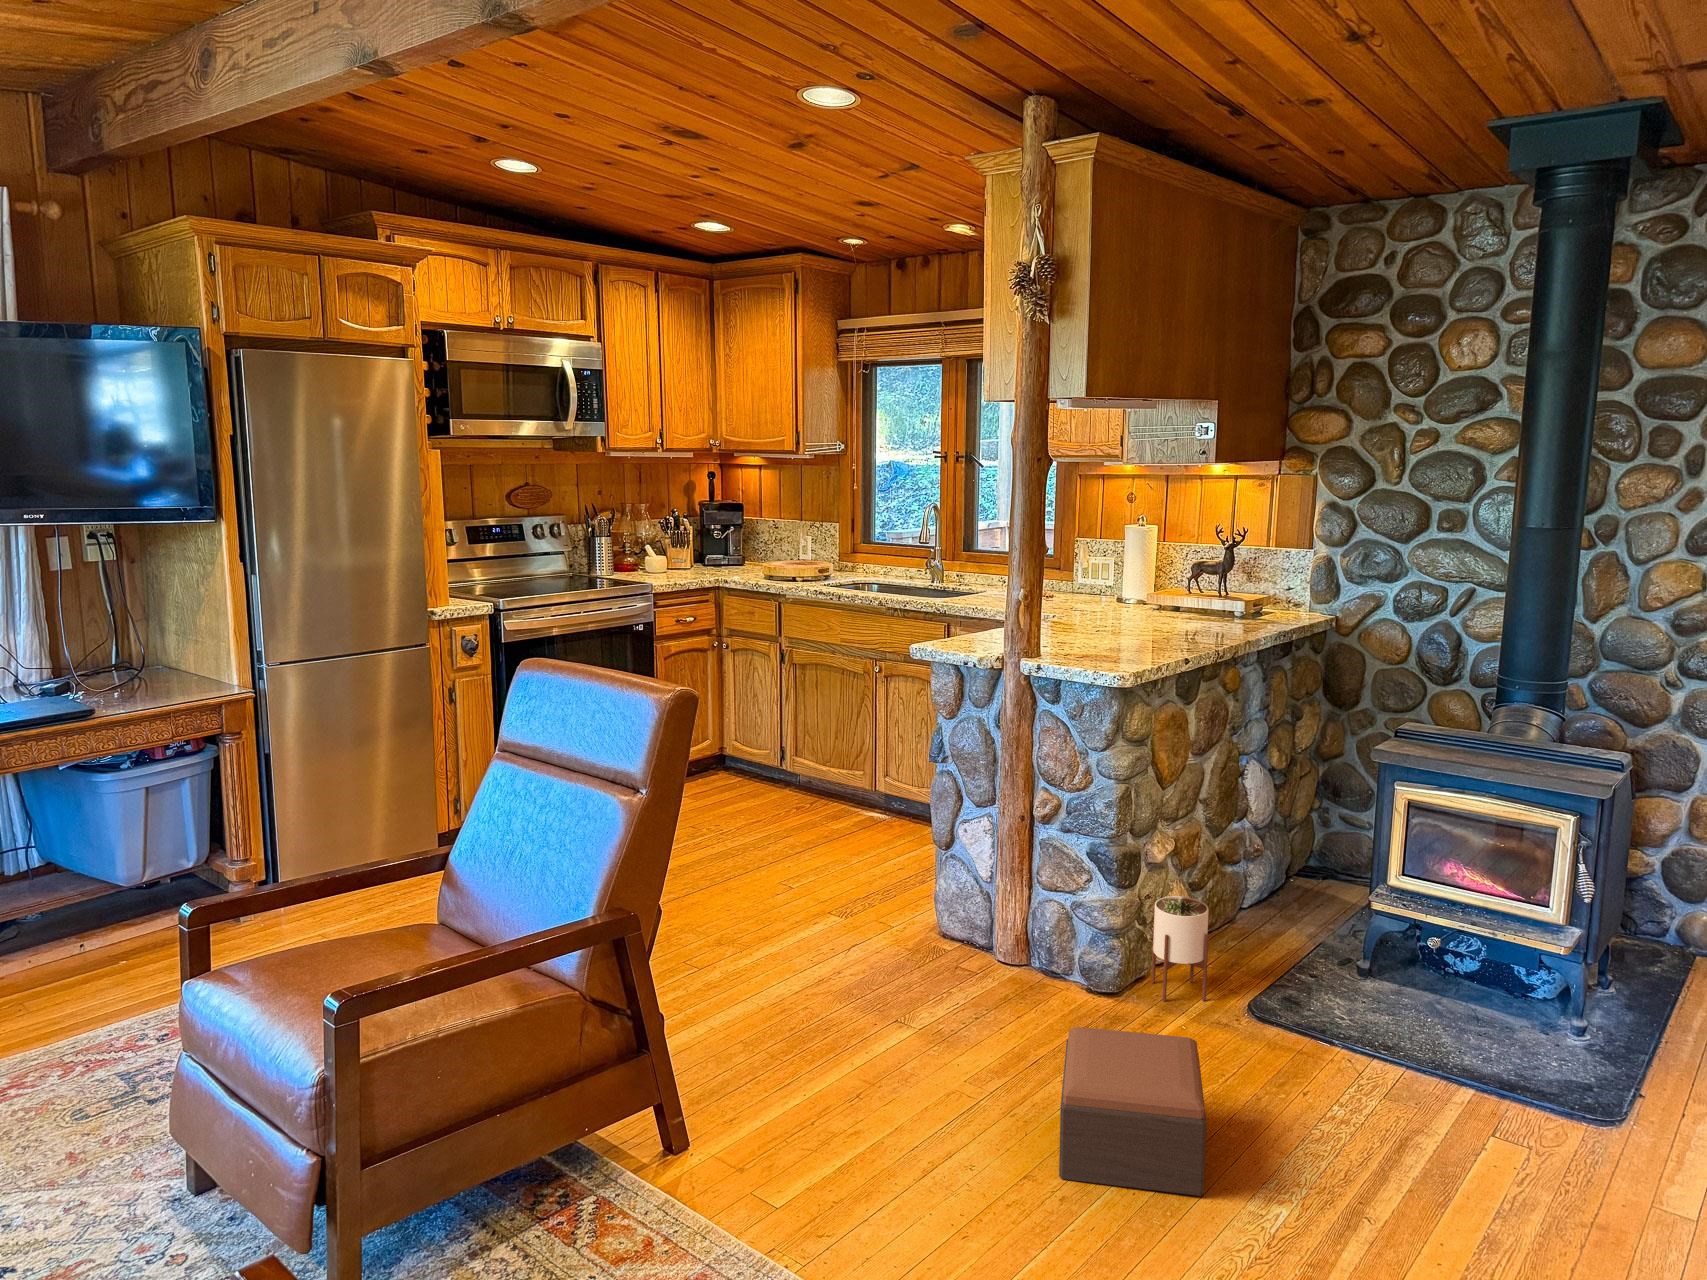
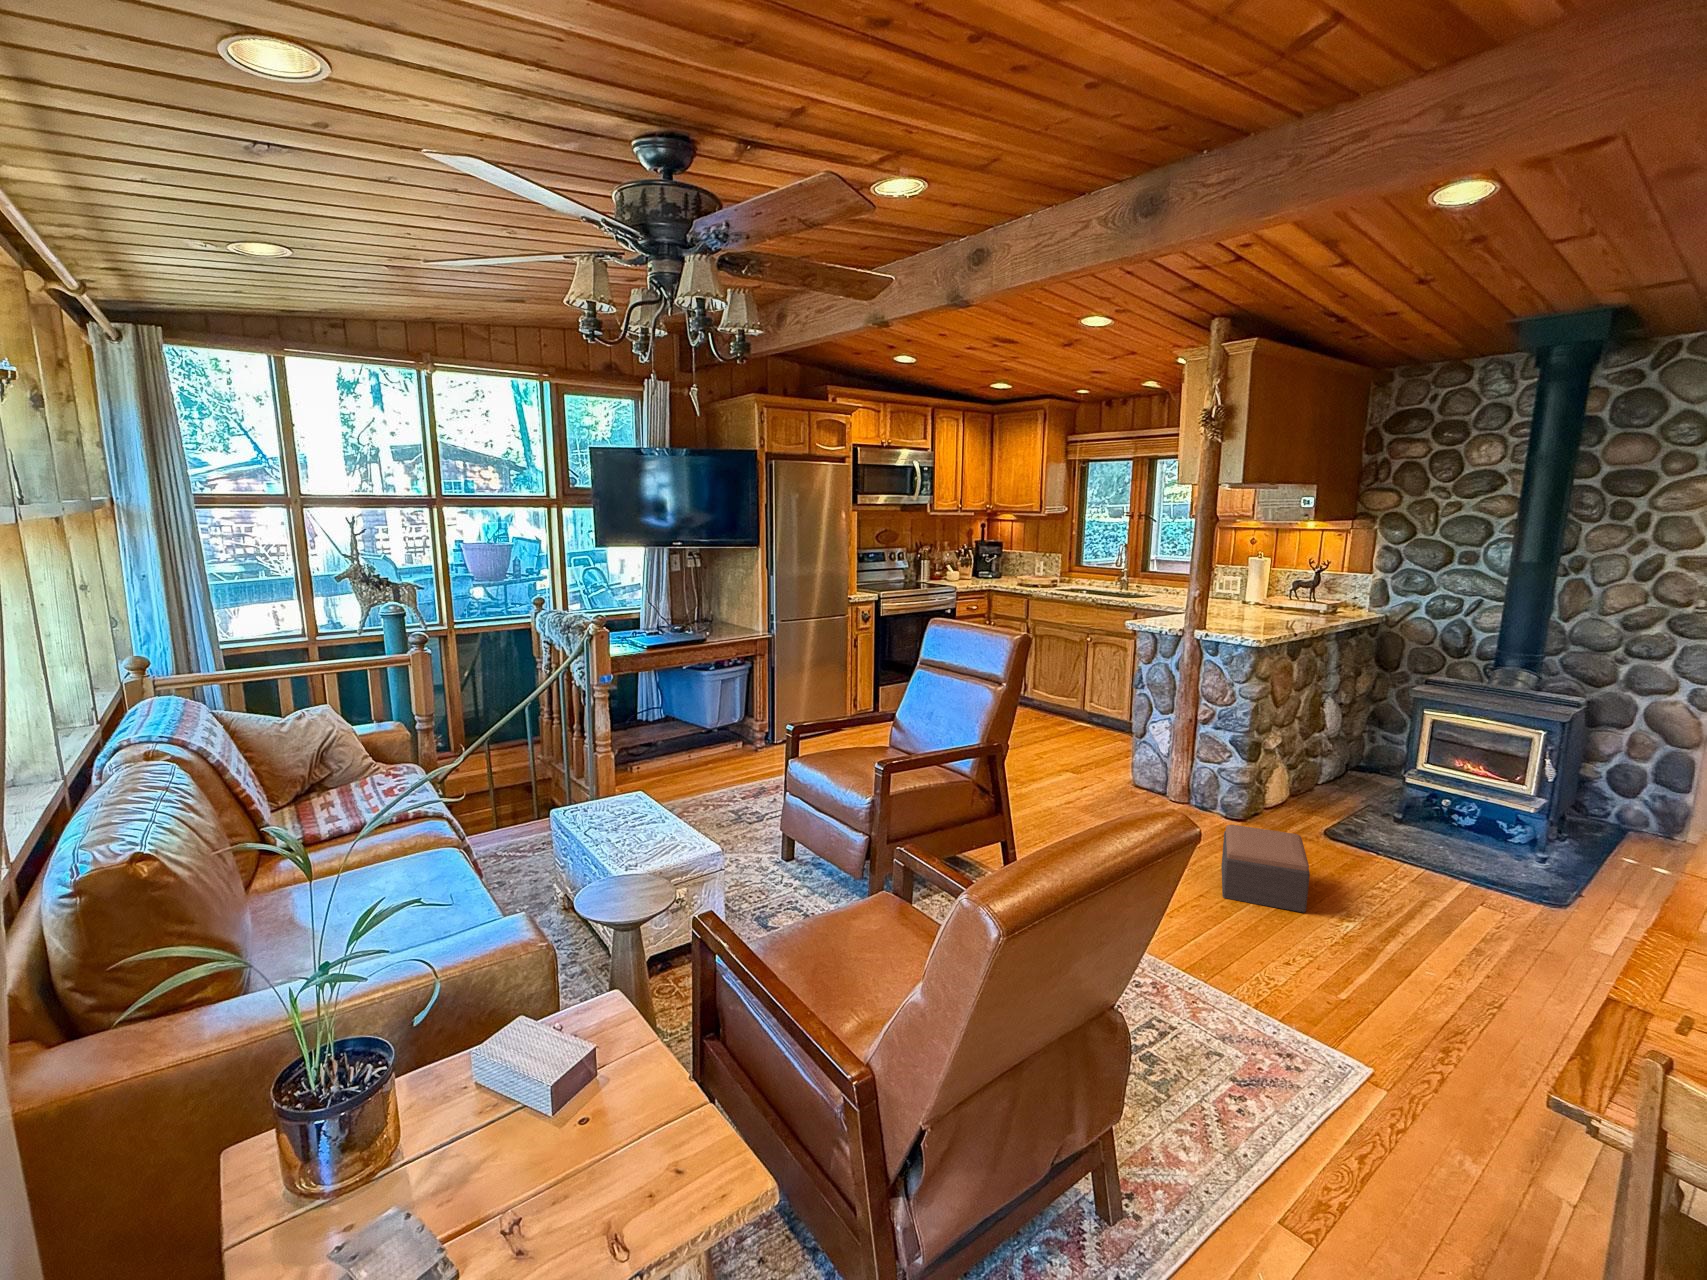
potted plant: present [1151,865,1209,1002] -> none [1265,727,1303,827]

